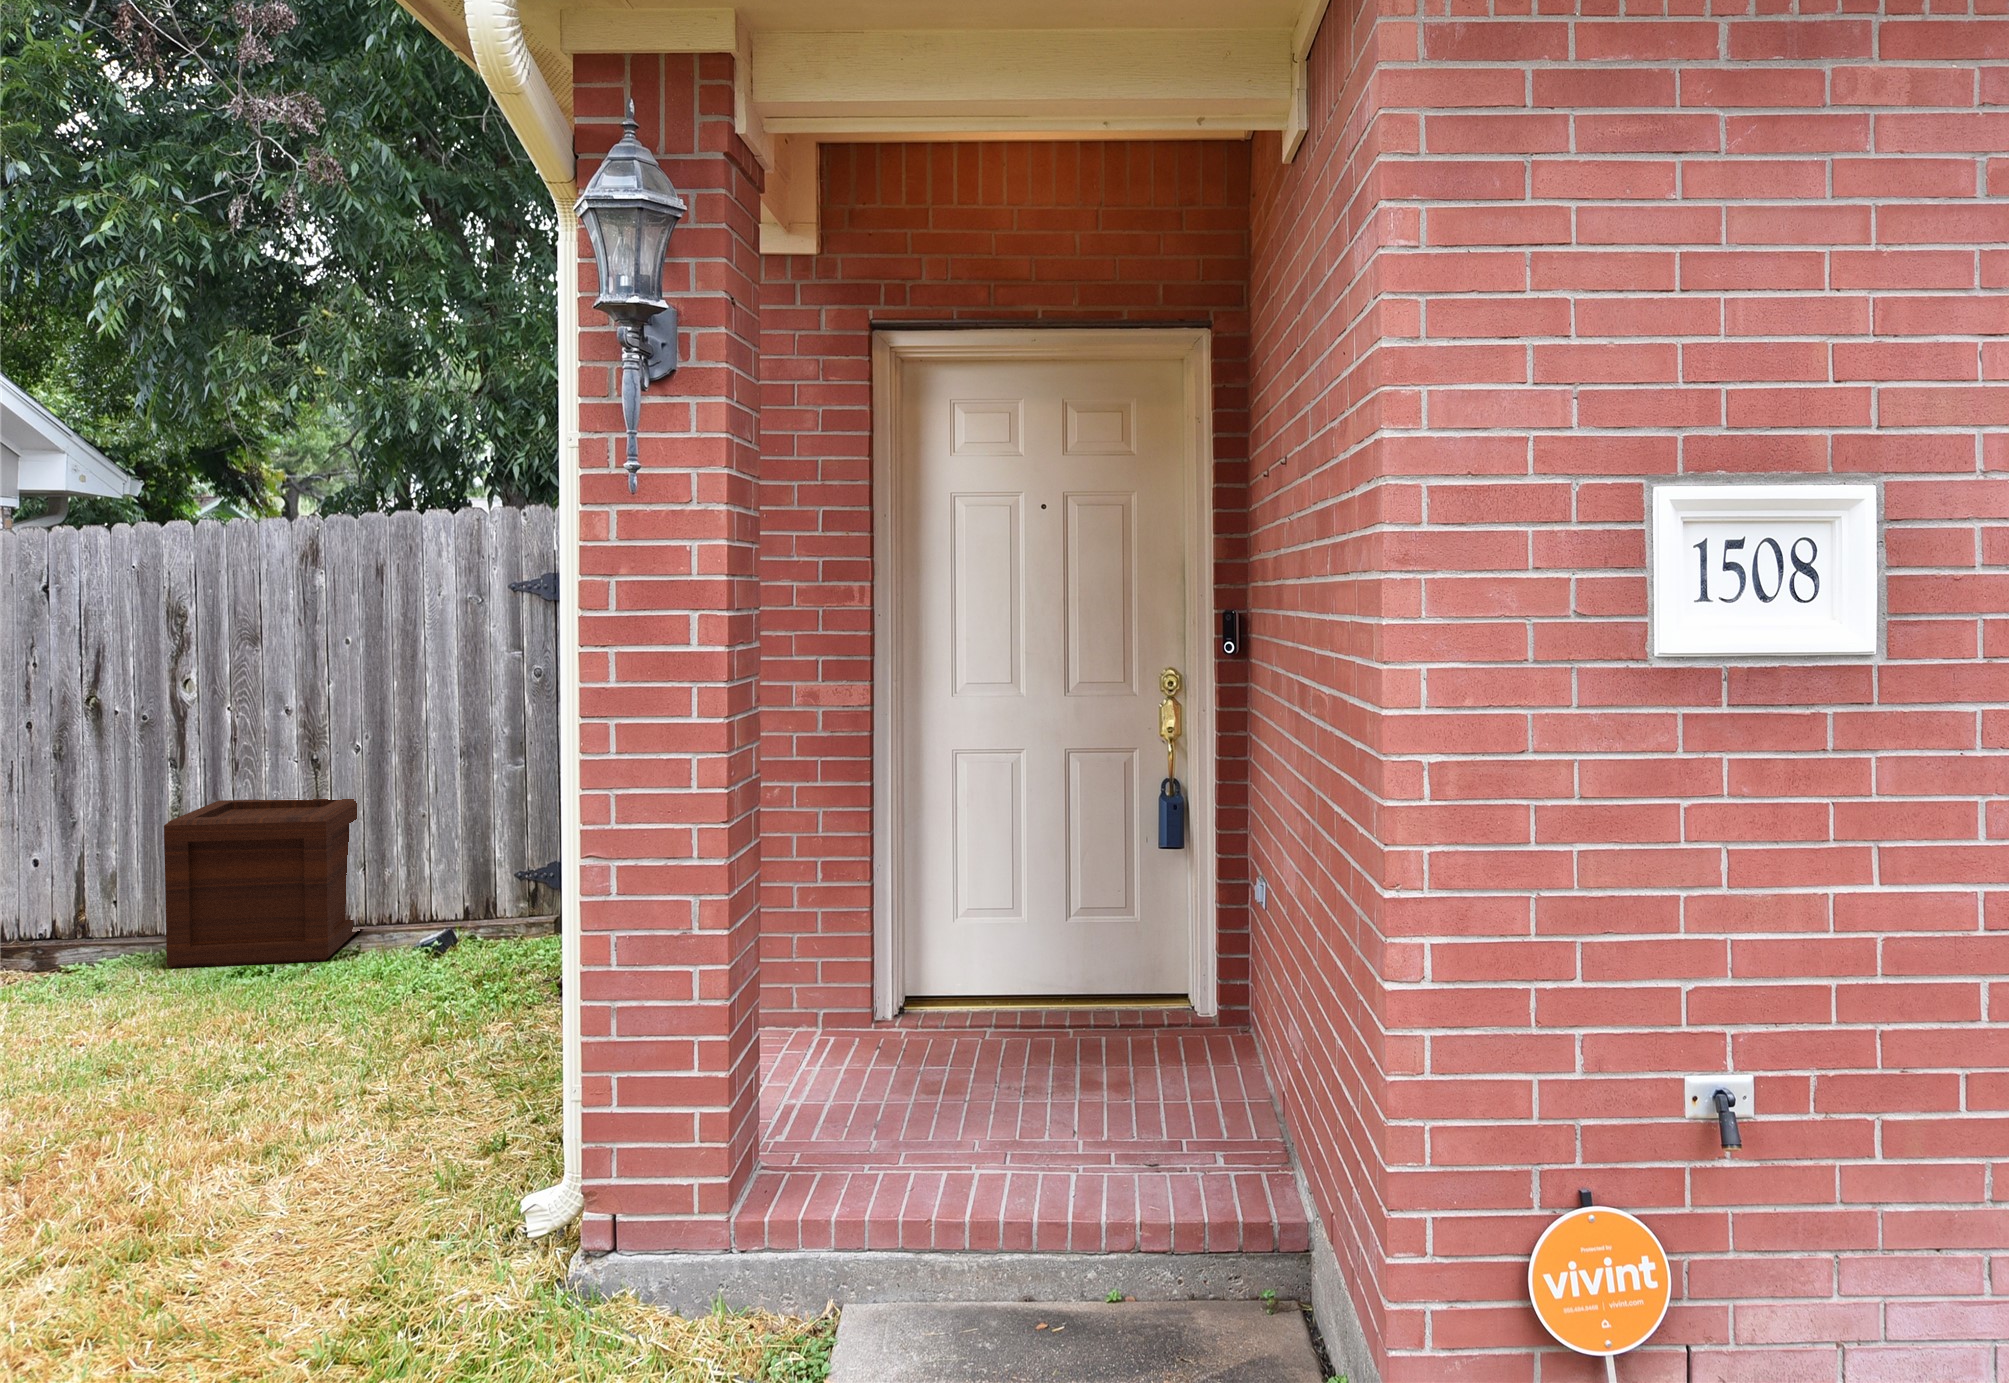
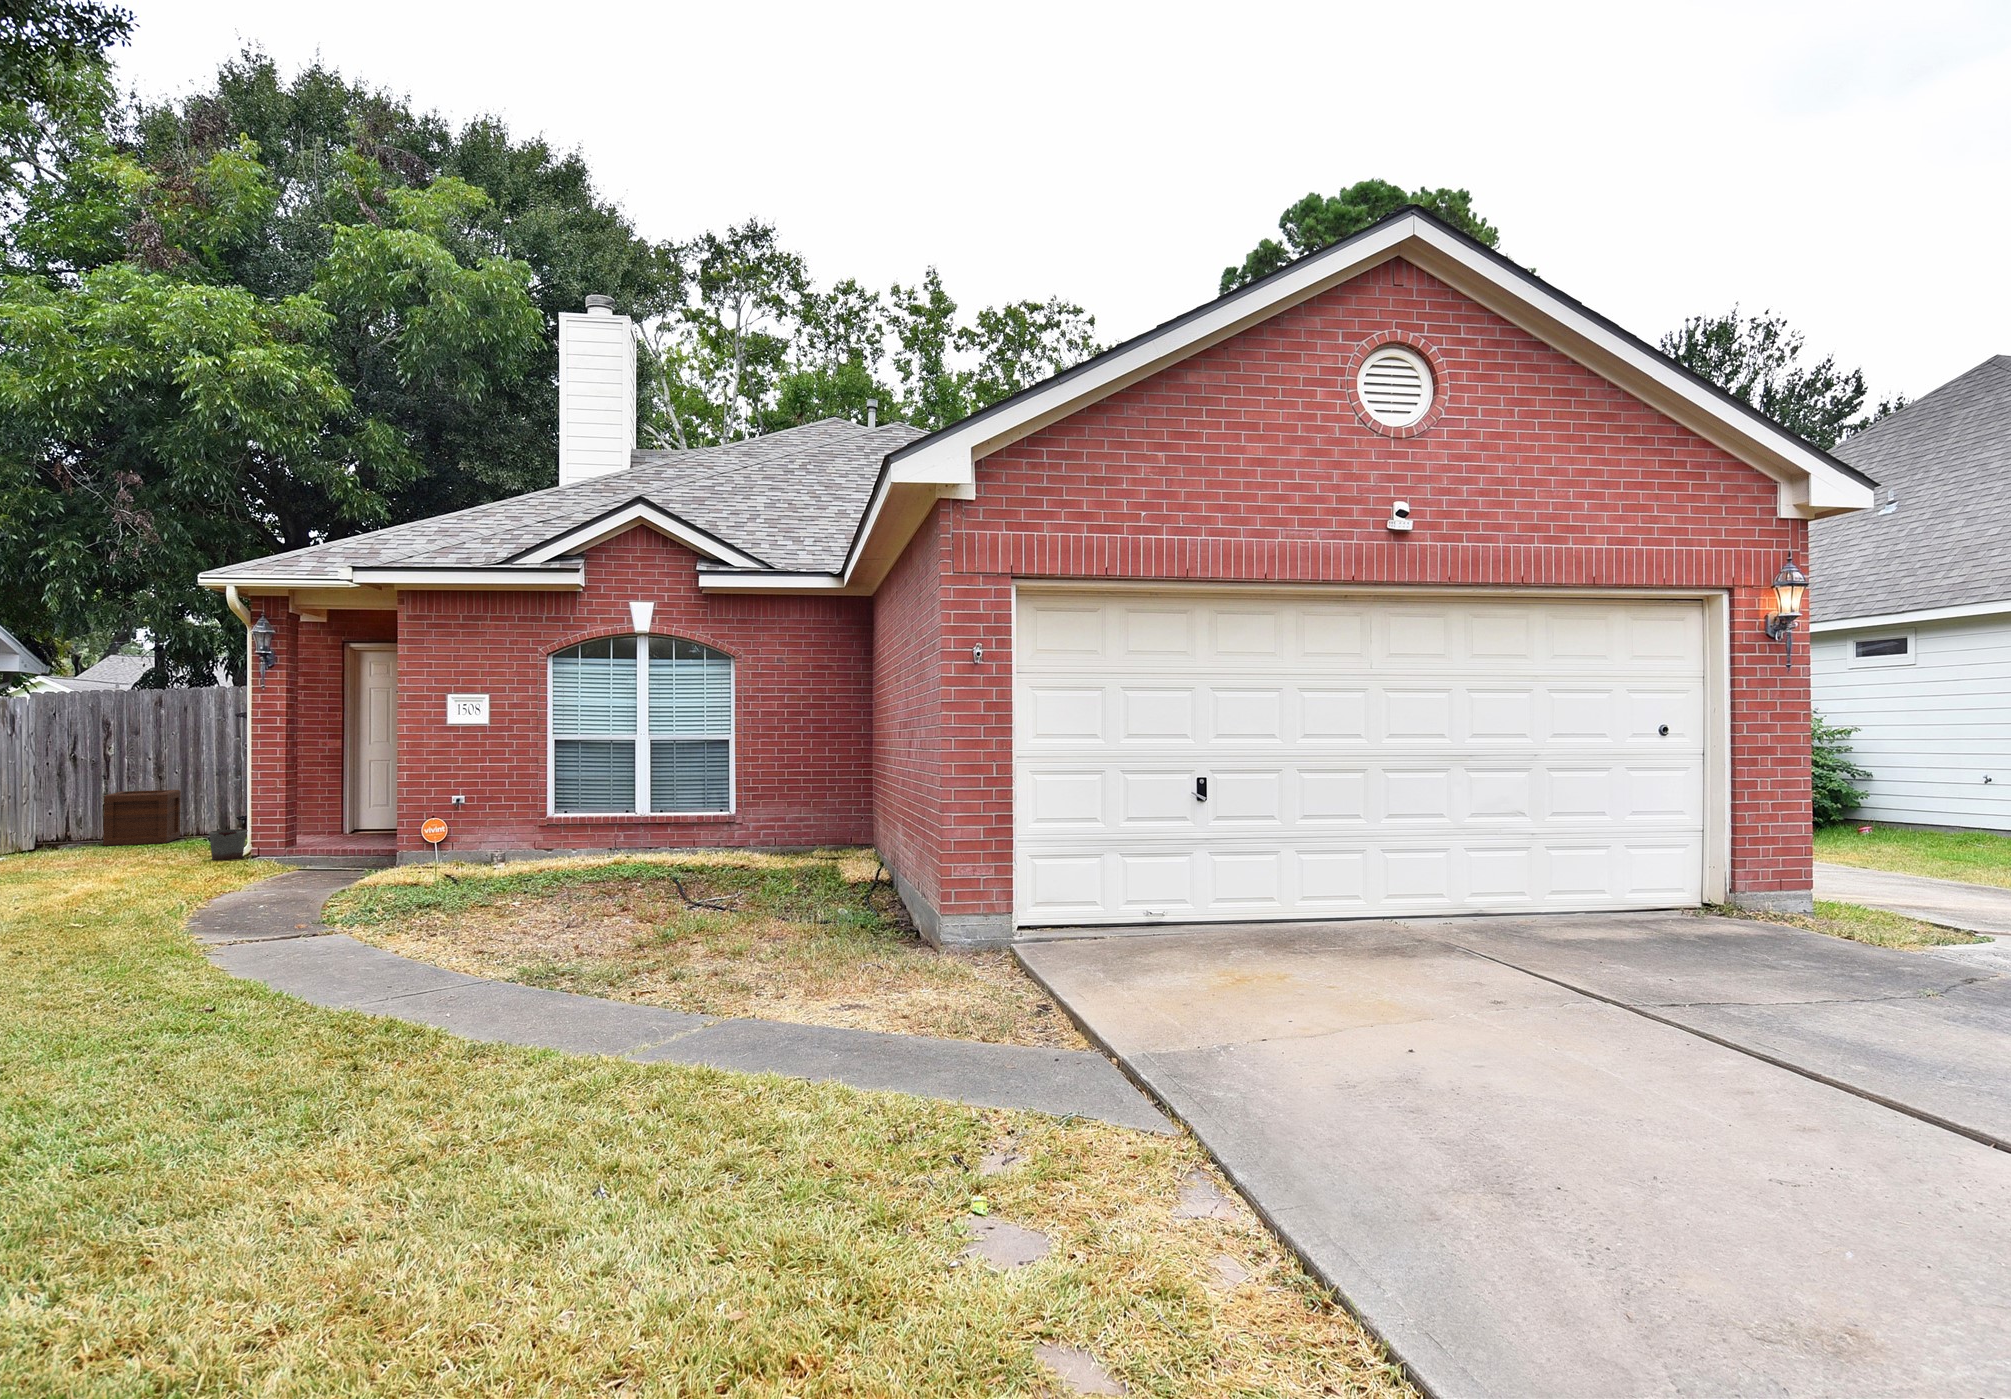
bucket: none [436,1003,565,1134] -> present [208,829,248,860]

